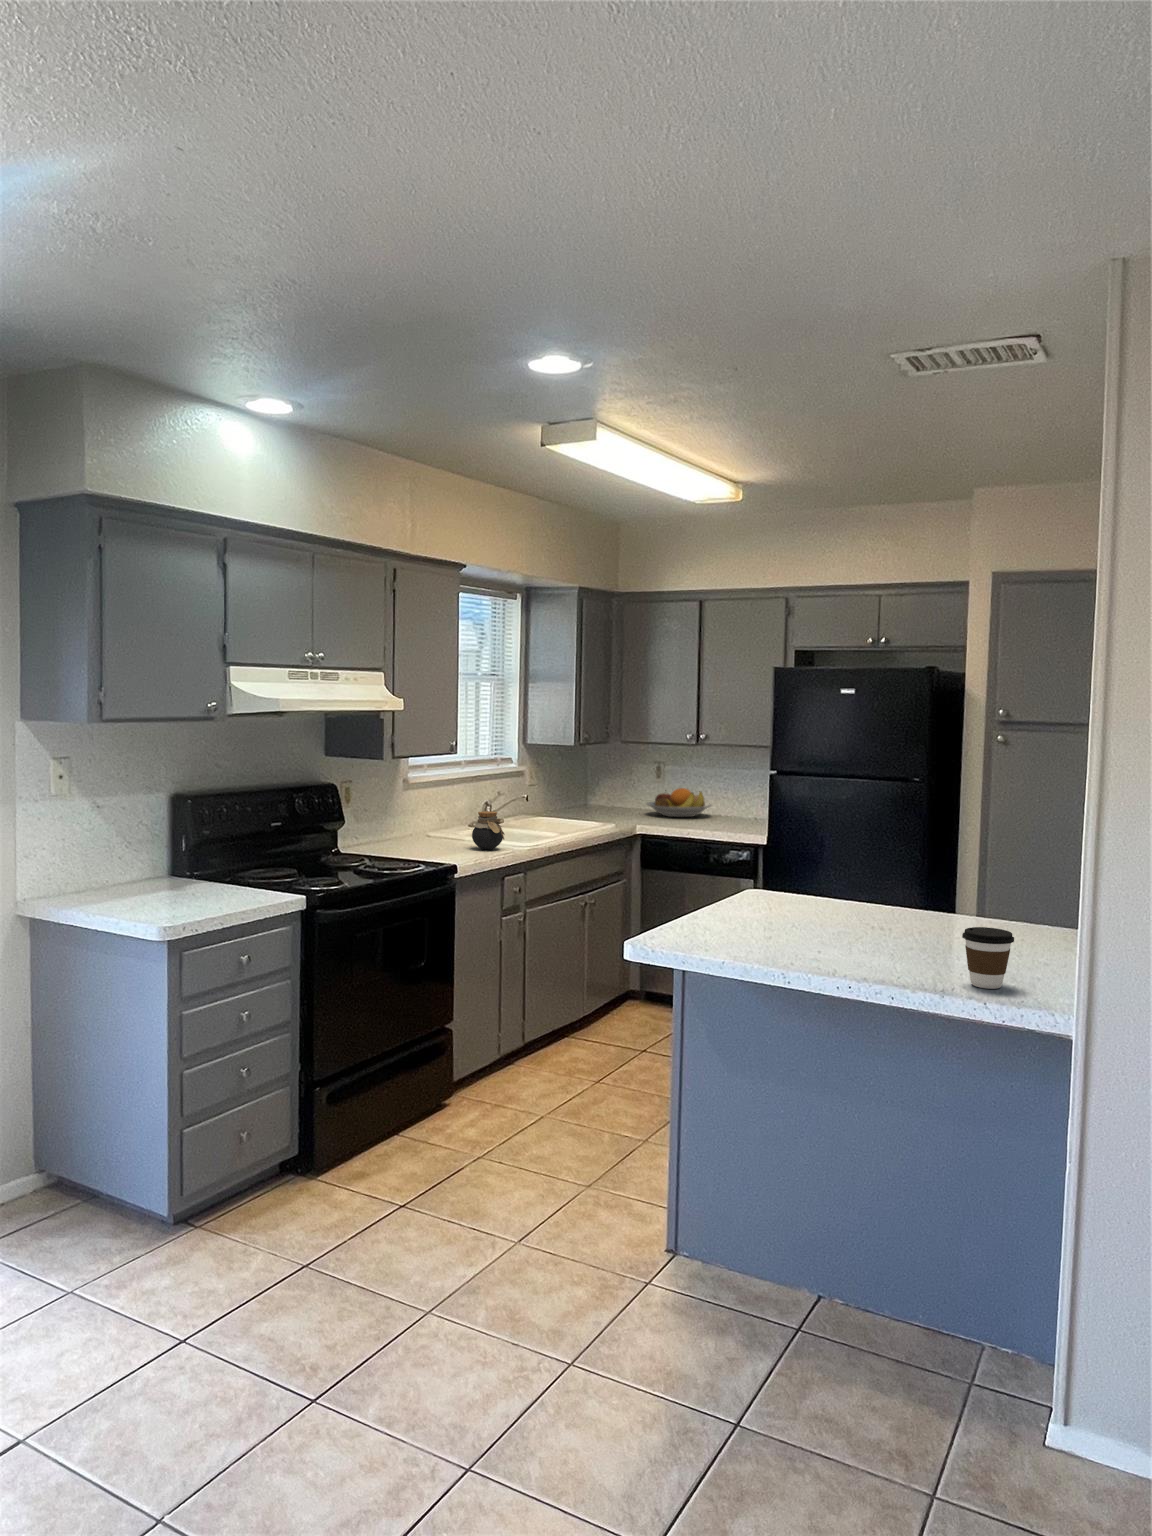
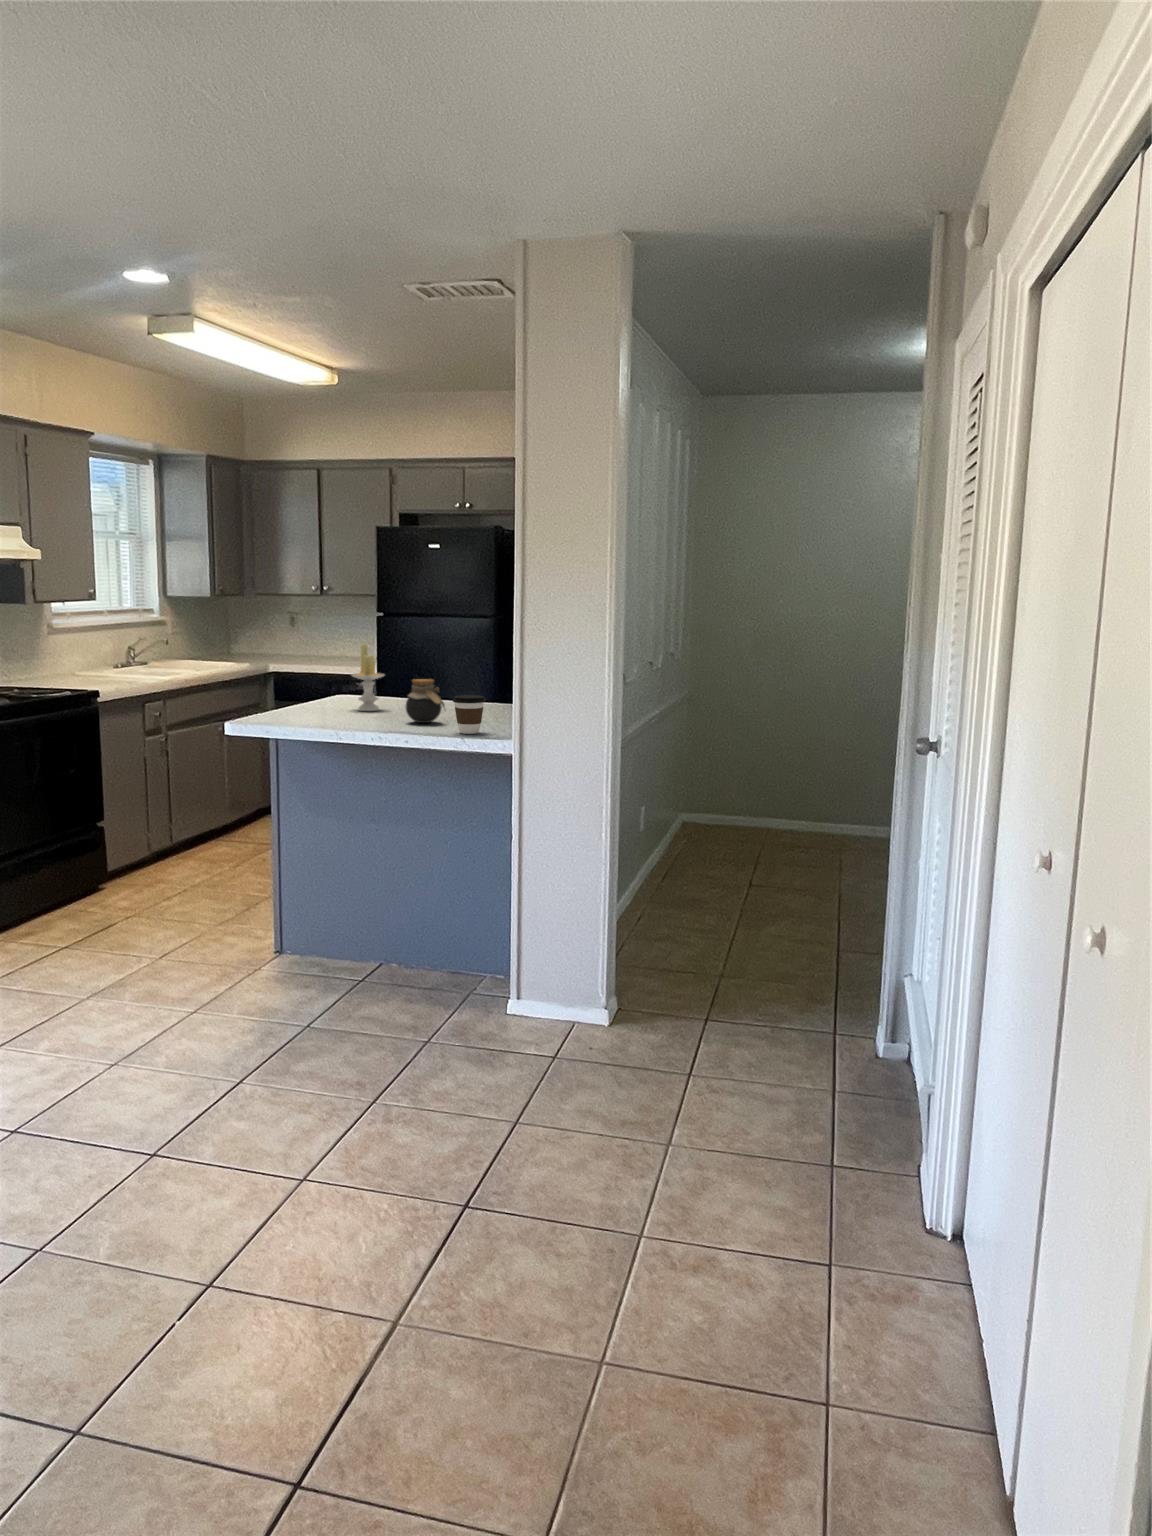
fruit bowl: present [647,788,712,817] -> none [280,634,338,658]
jar: present [472,811,504,850] -> present [406,679,445,723]
candle: none [785,832,831,926] -> present [352,644,384,711]

